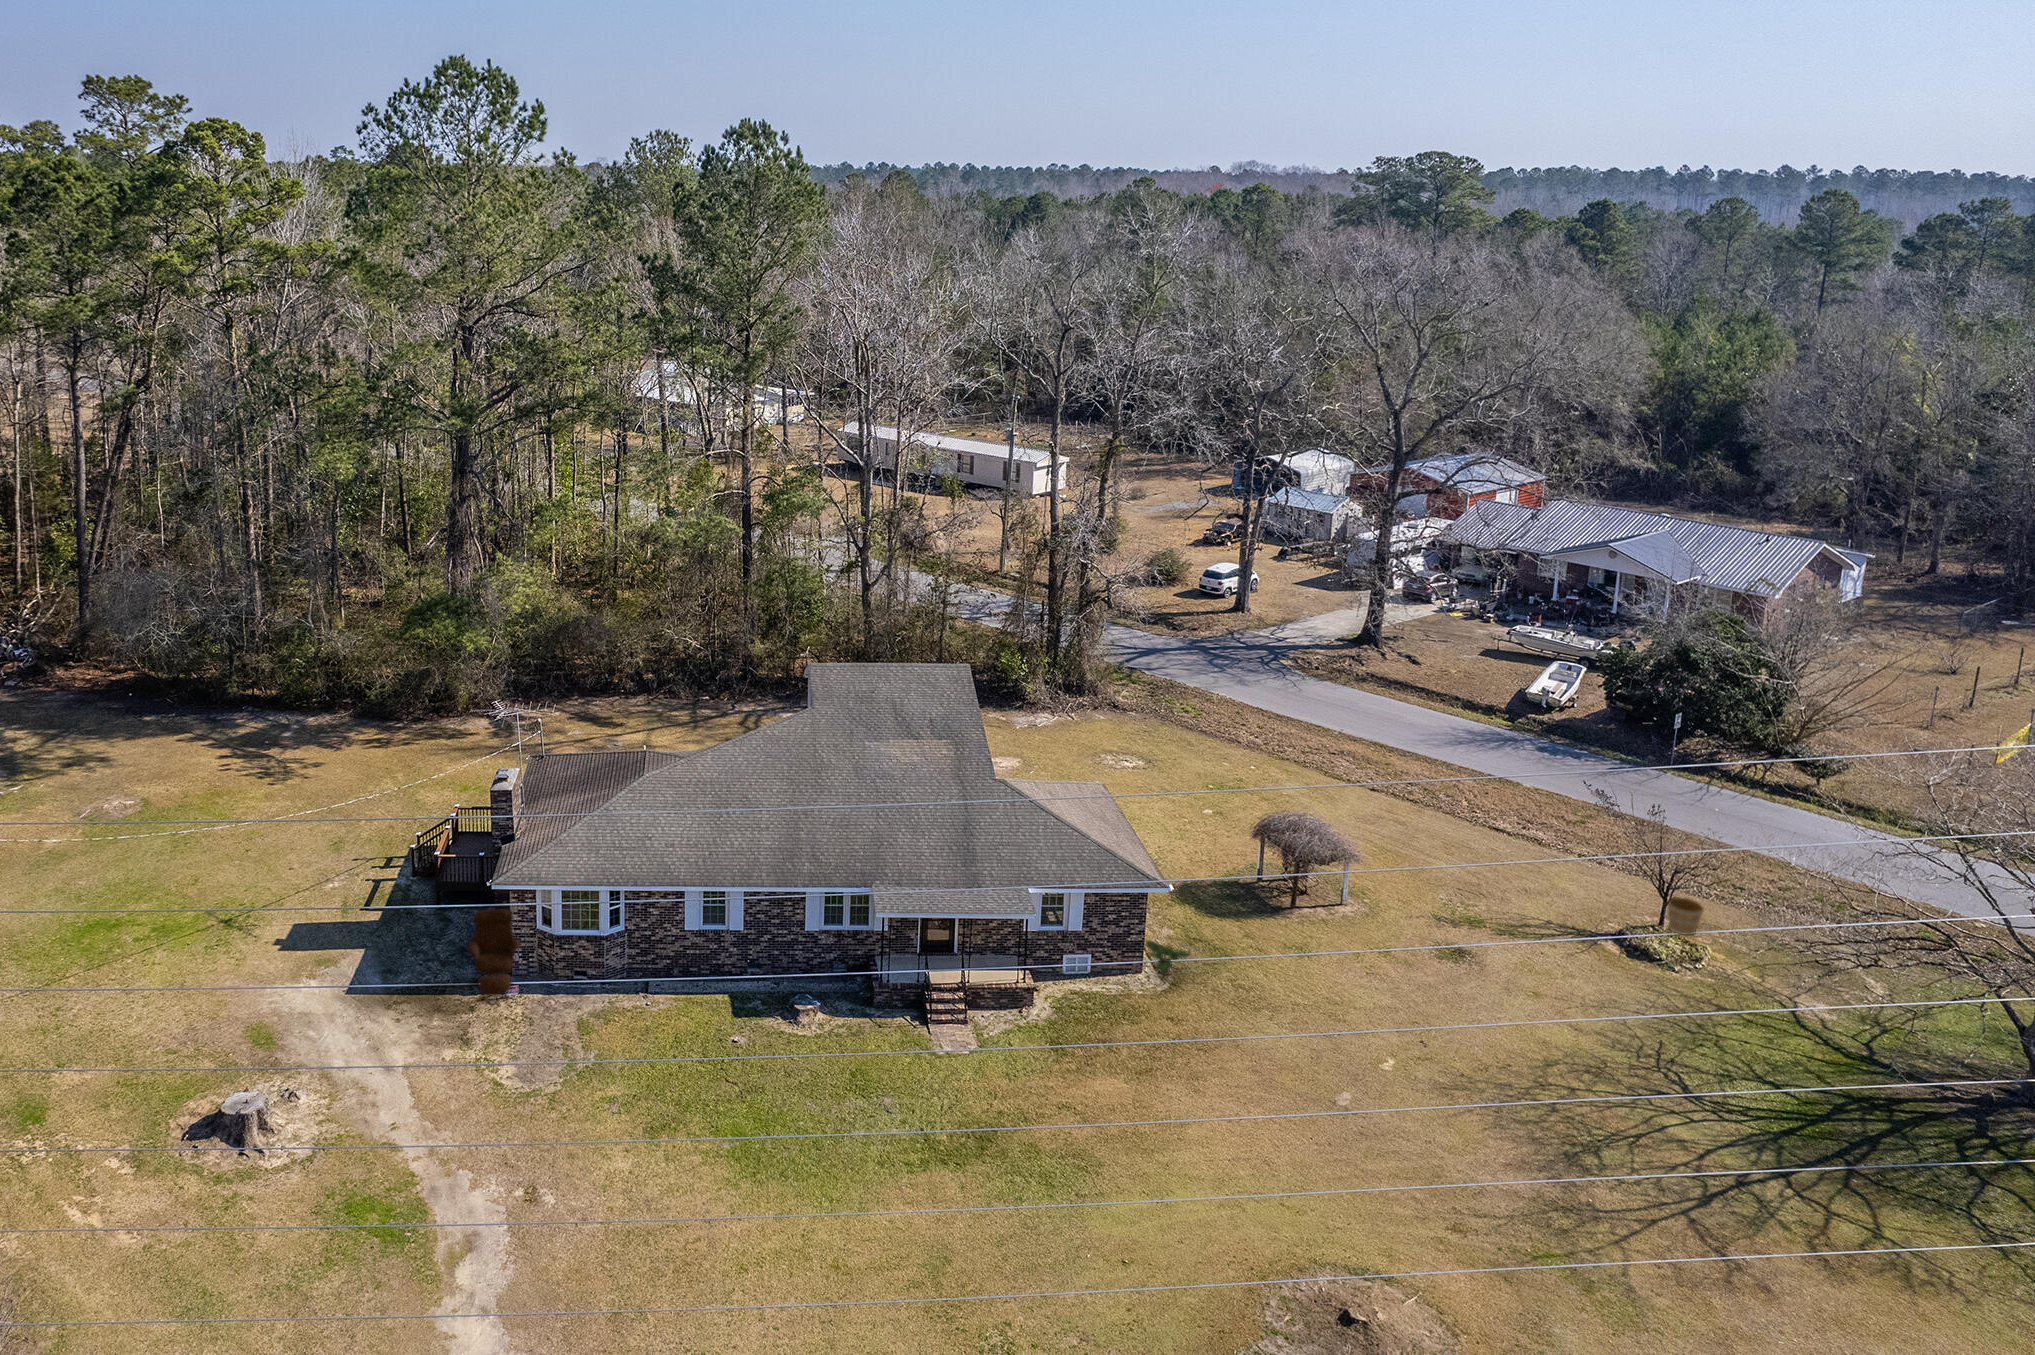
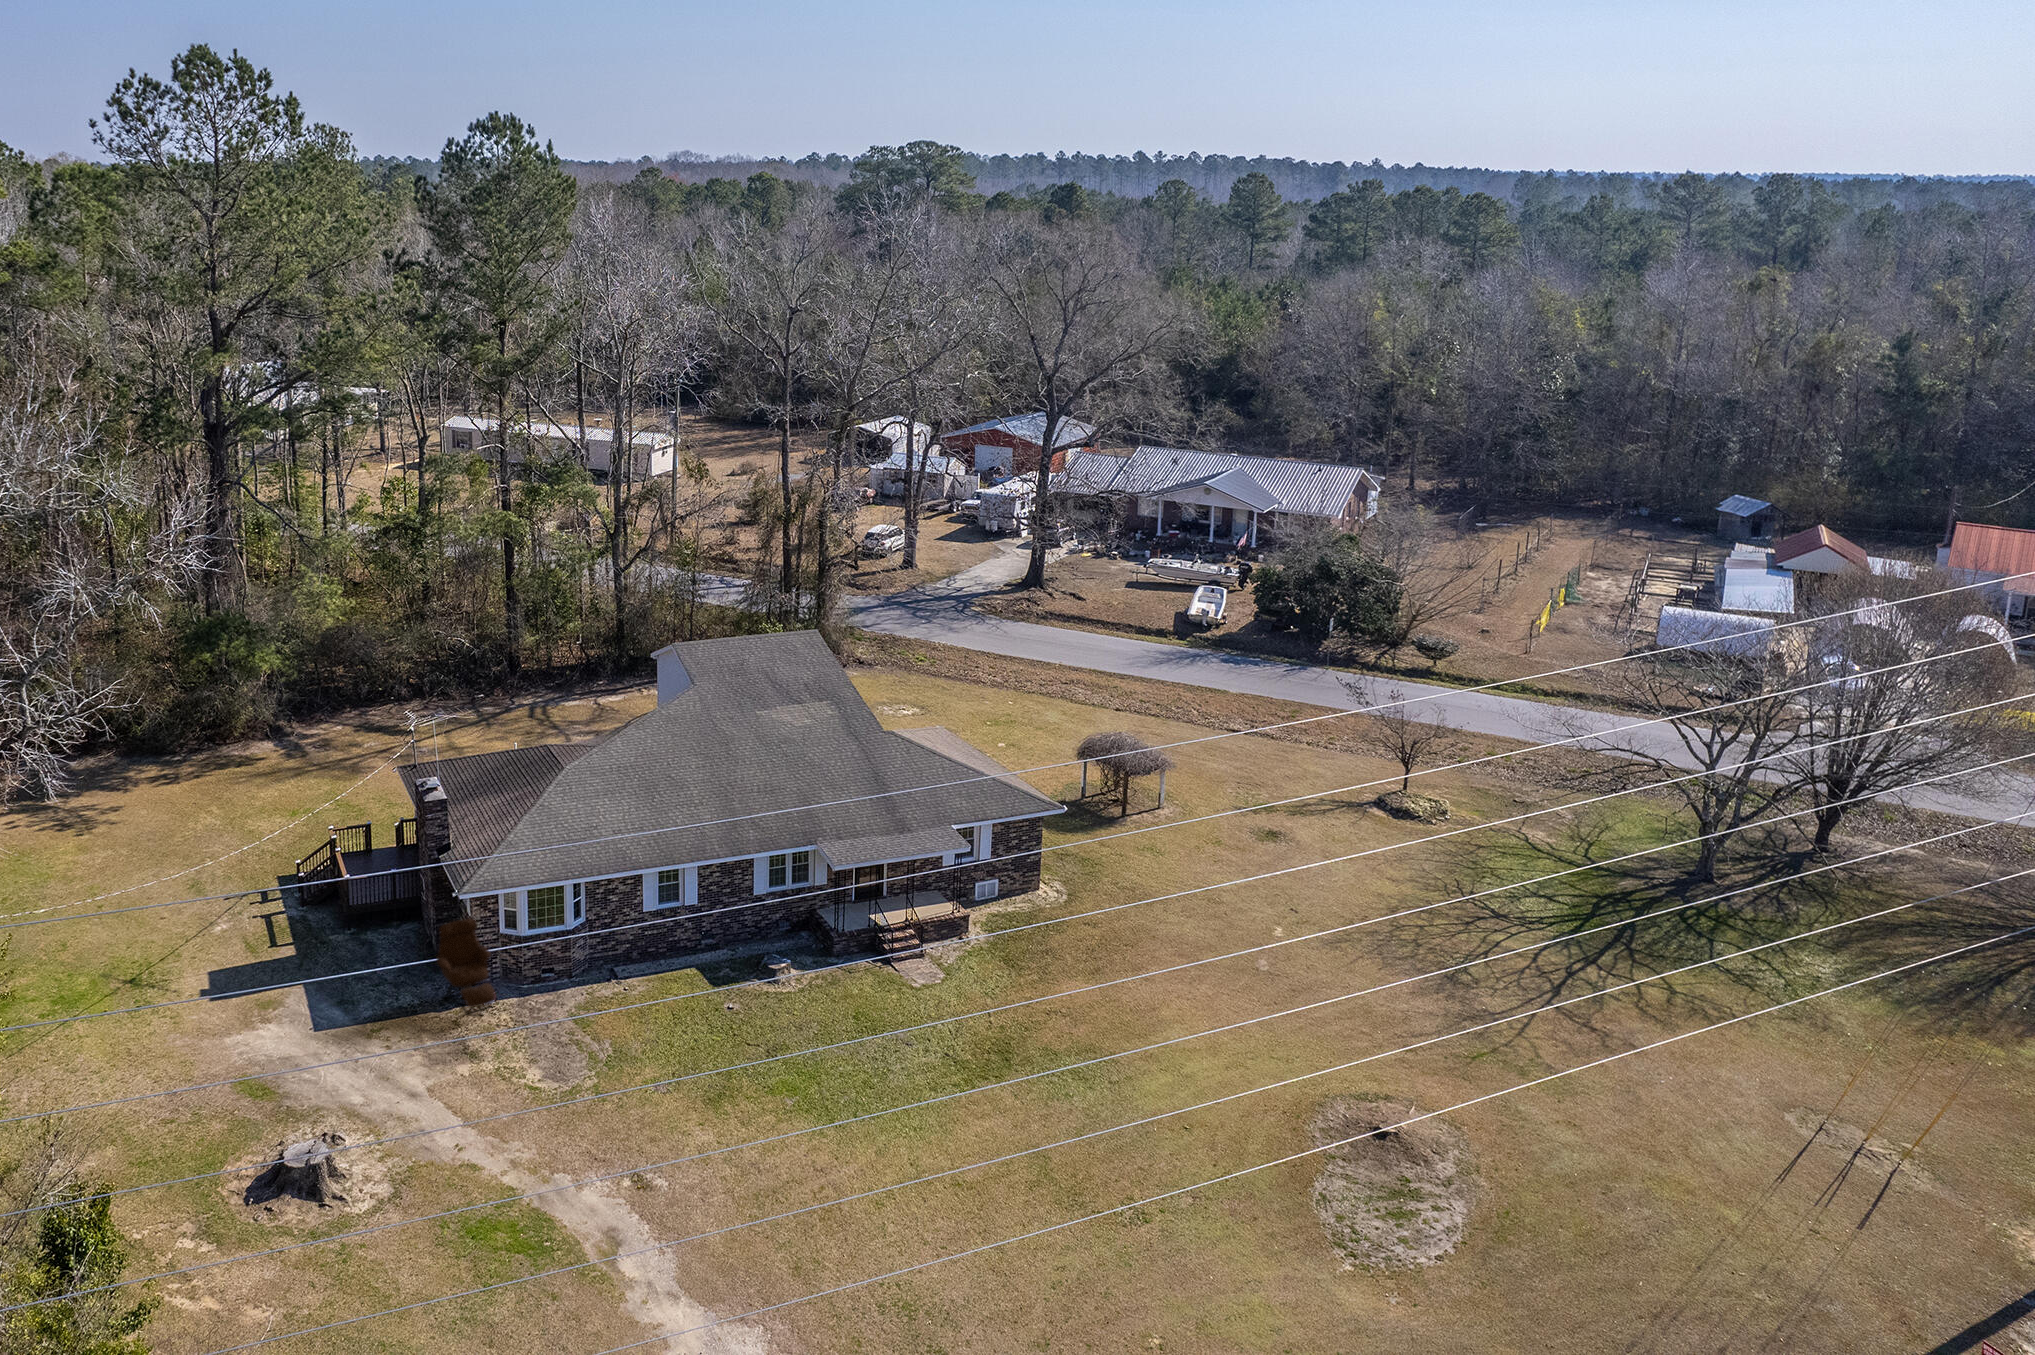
wooden bucket: present [1668,897,1704,935] -> none [1379,765,1408,794]
potted plant: present [1146,940,1190,975] -> none [1035,858,1074,886]

